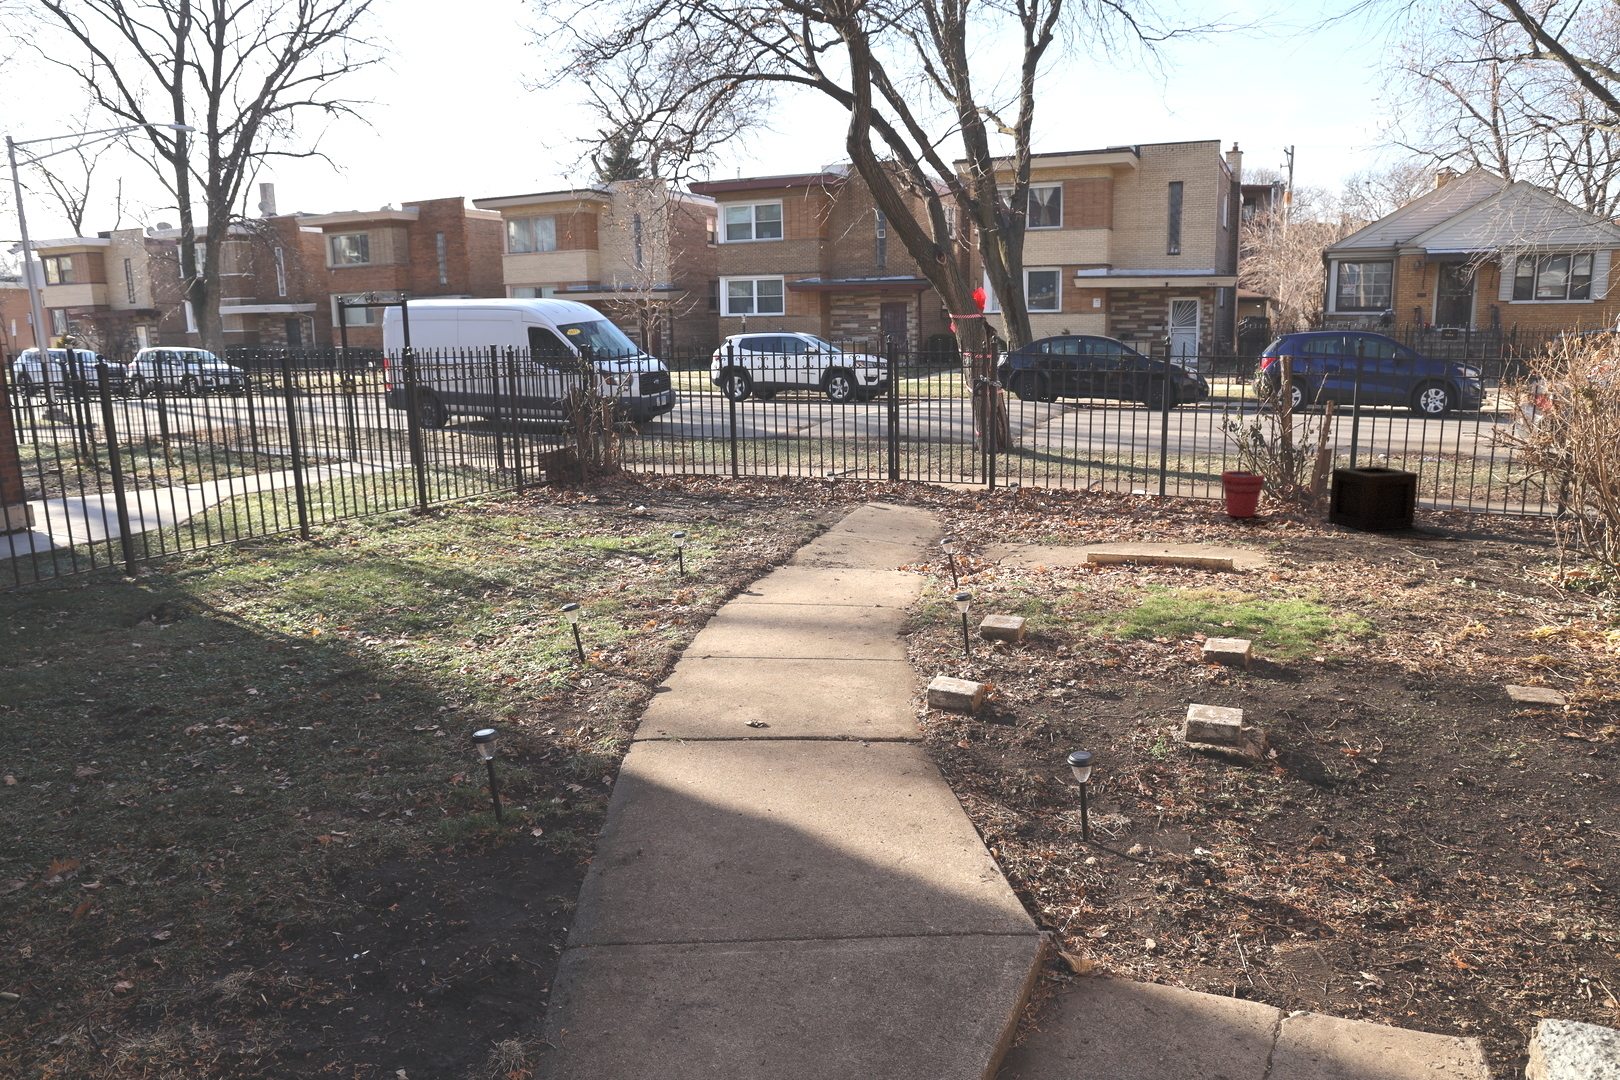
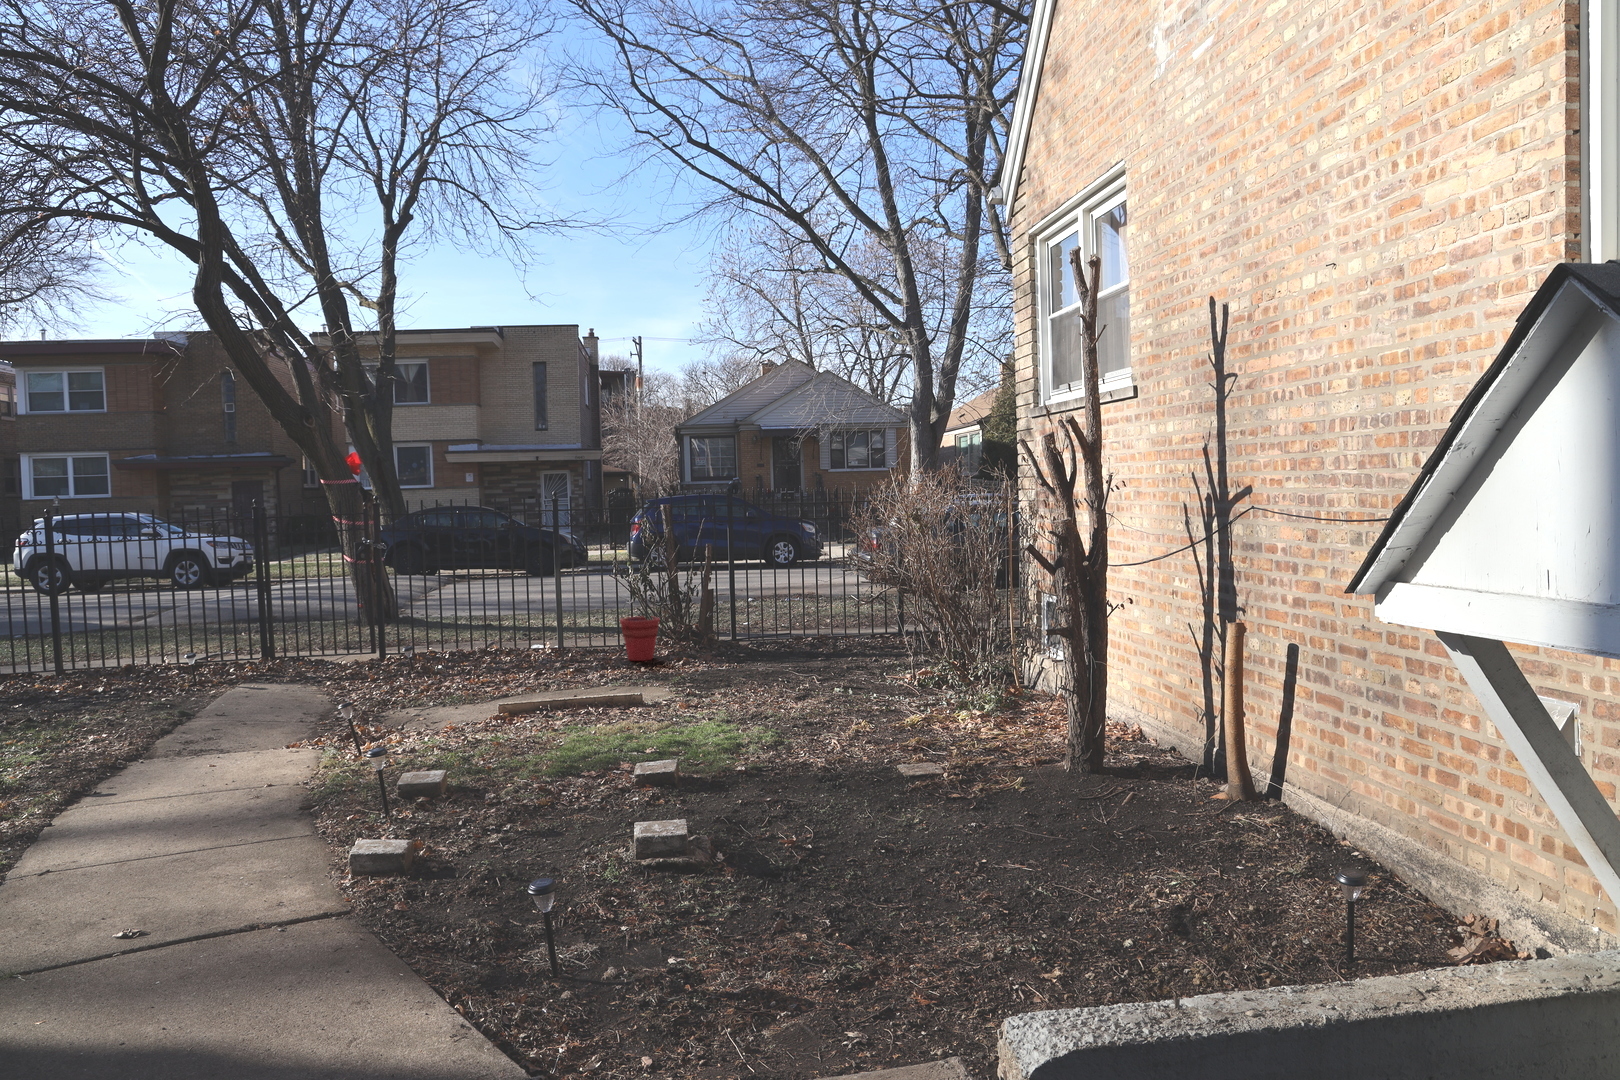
wooden crate: present [1329,466,1418,531] -> none [718,603,789,662]

